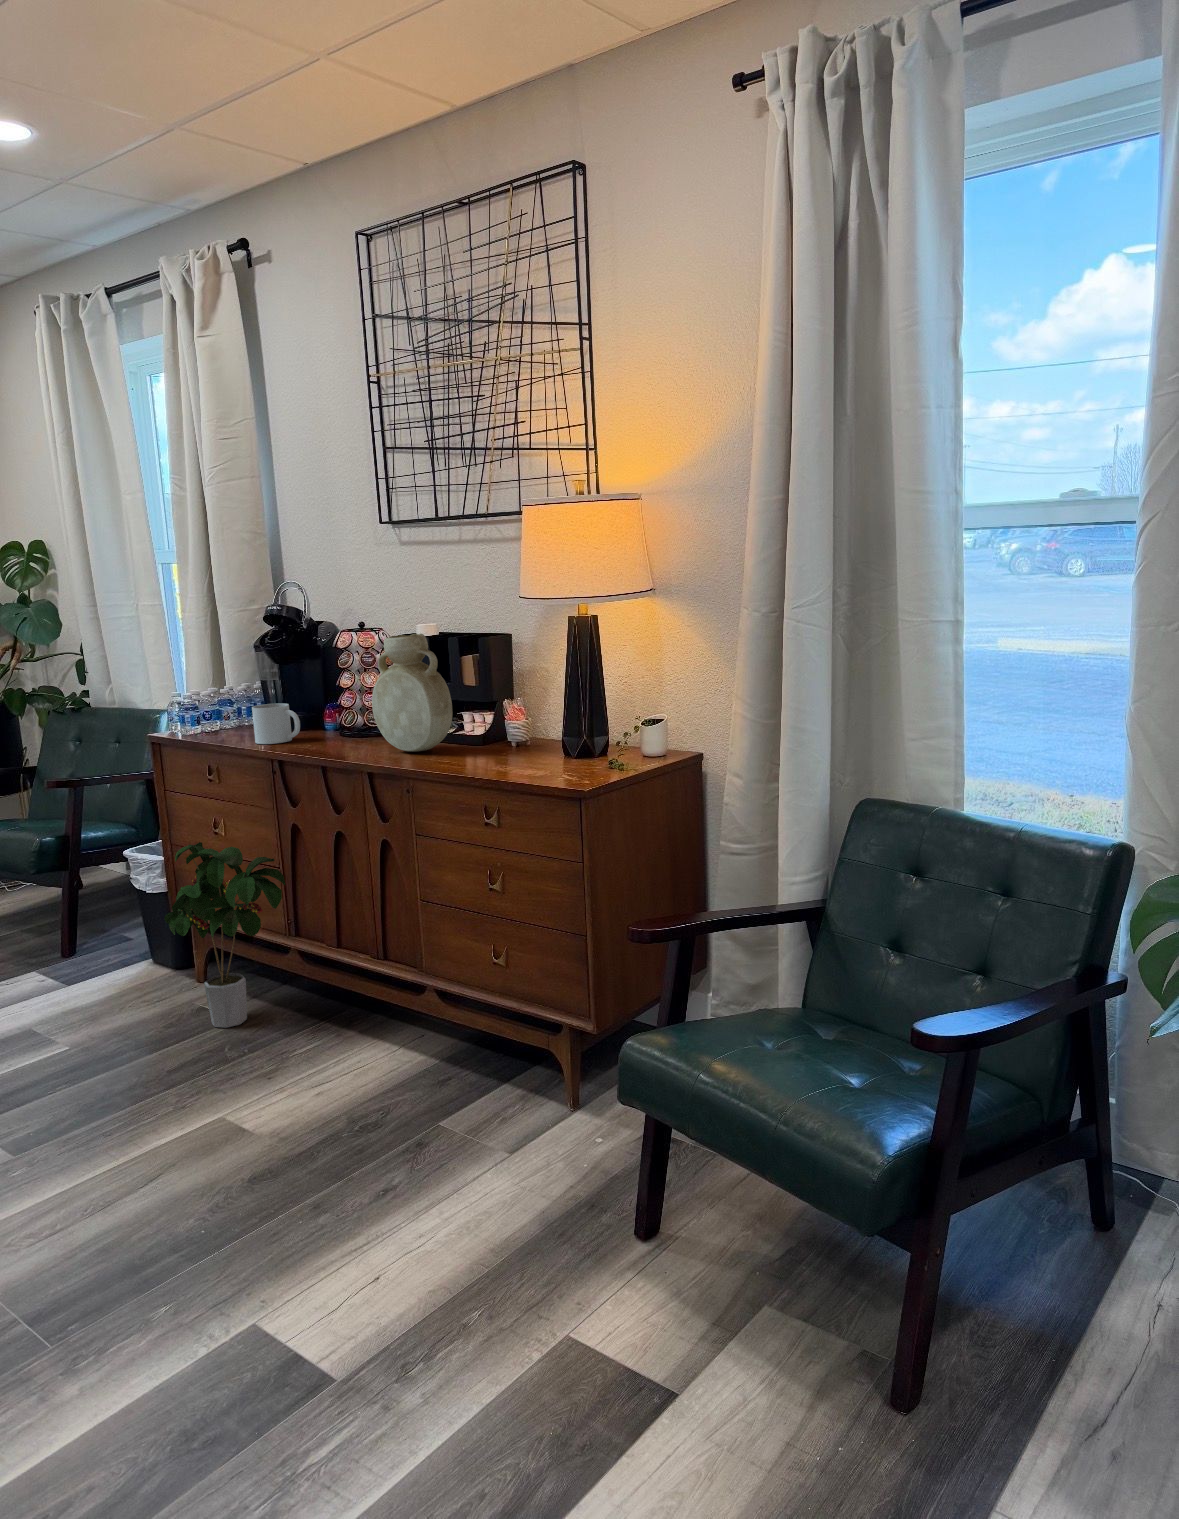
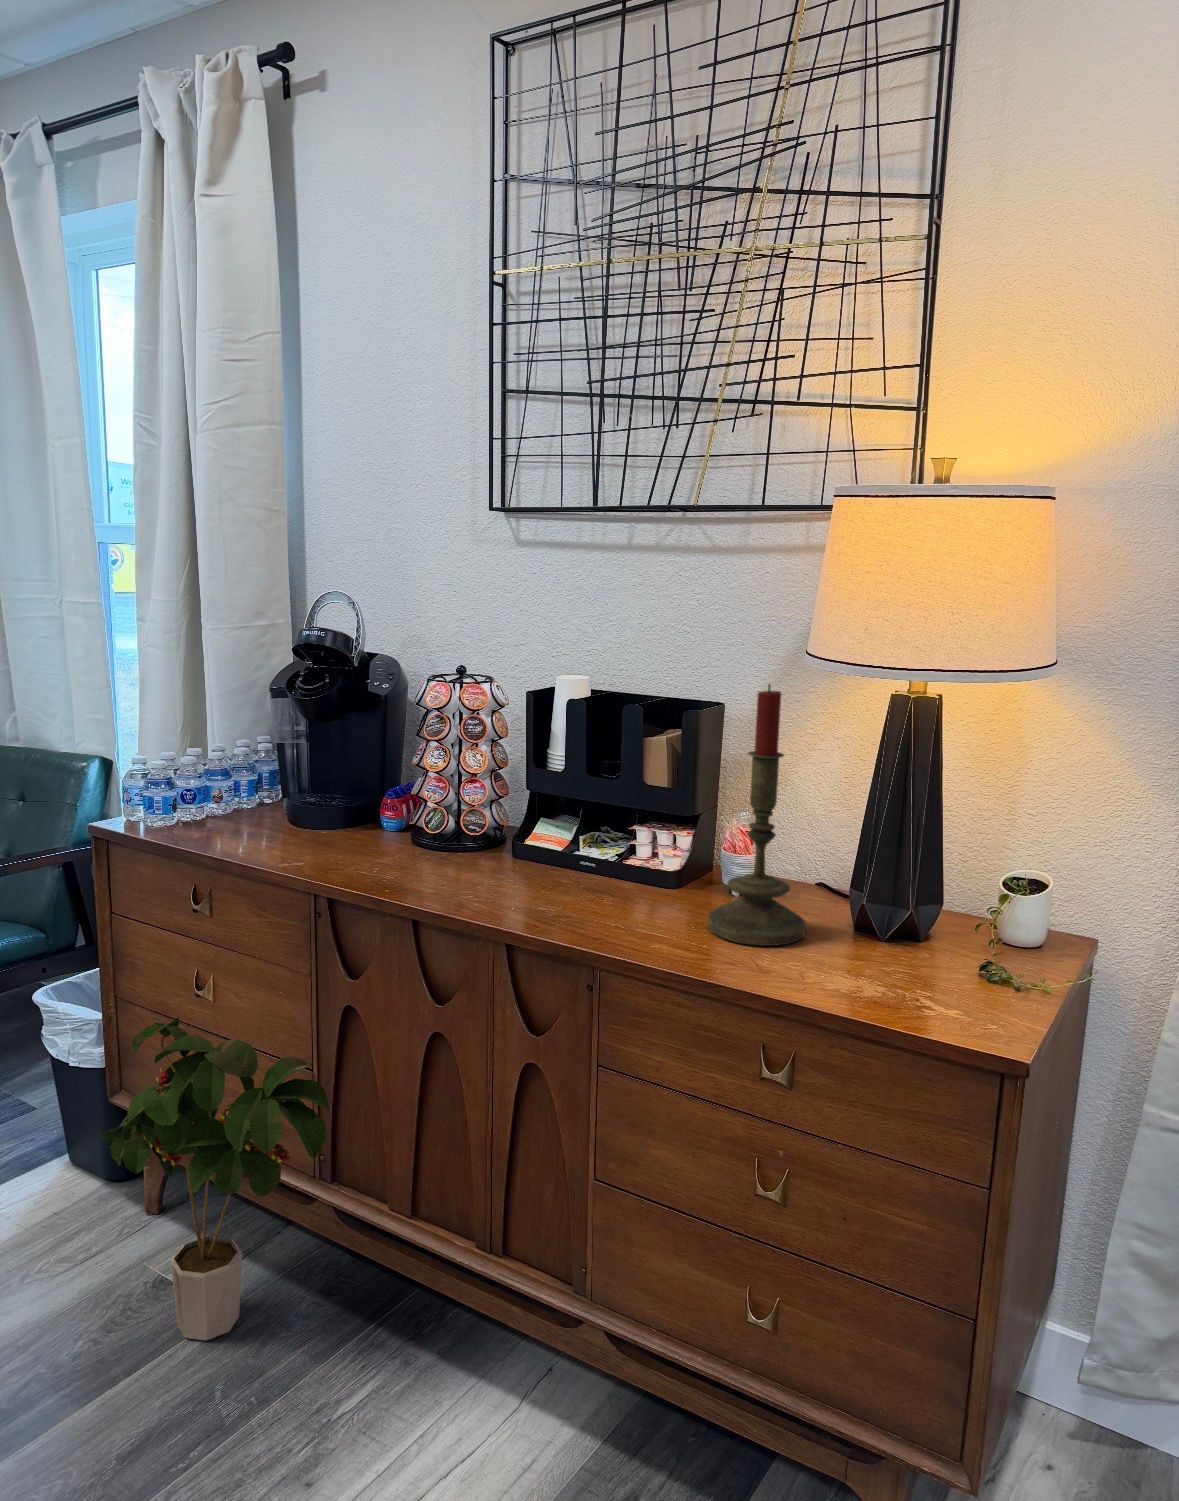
candle: none [477,614,532,761] -> present [707,684,805,946]
vase: present [372,634,453,751] -> none [510,701,655,904]
mug: present [252,703,300,744] -> none [278,787,359,859]

